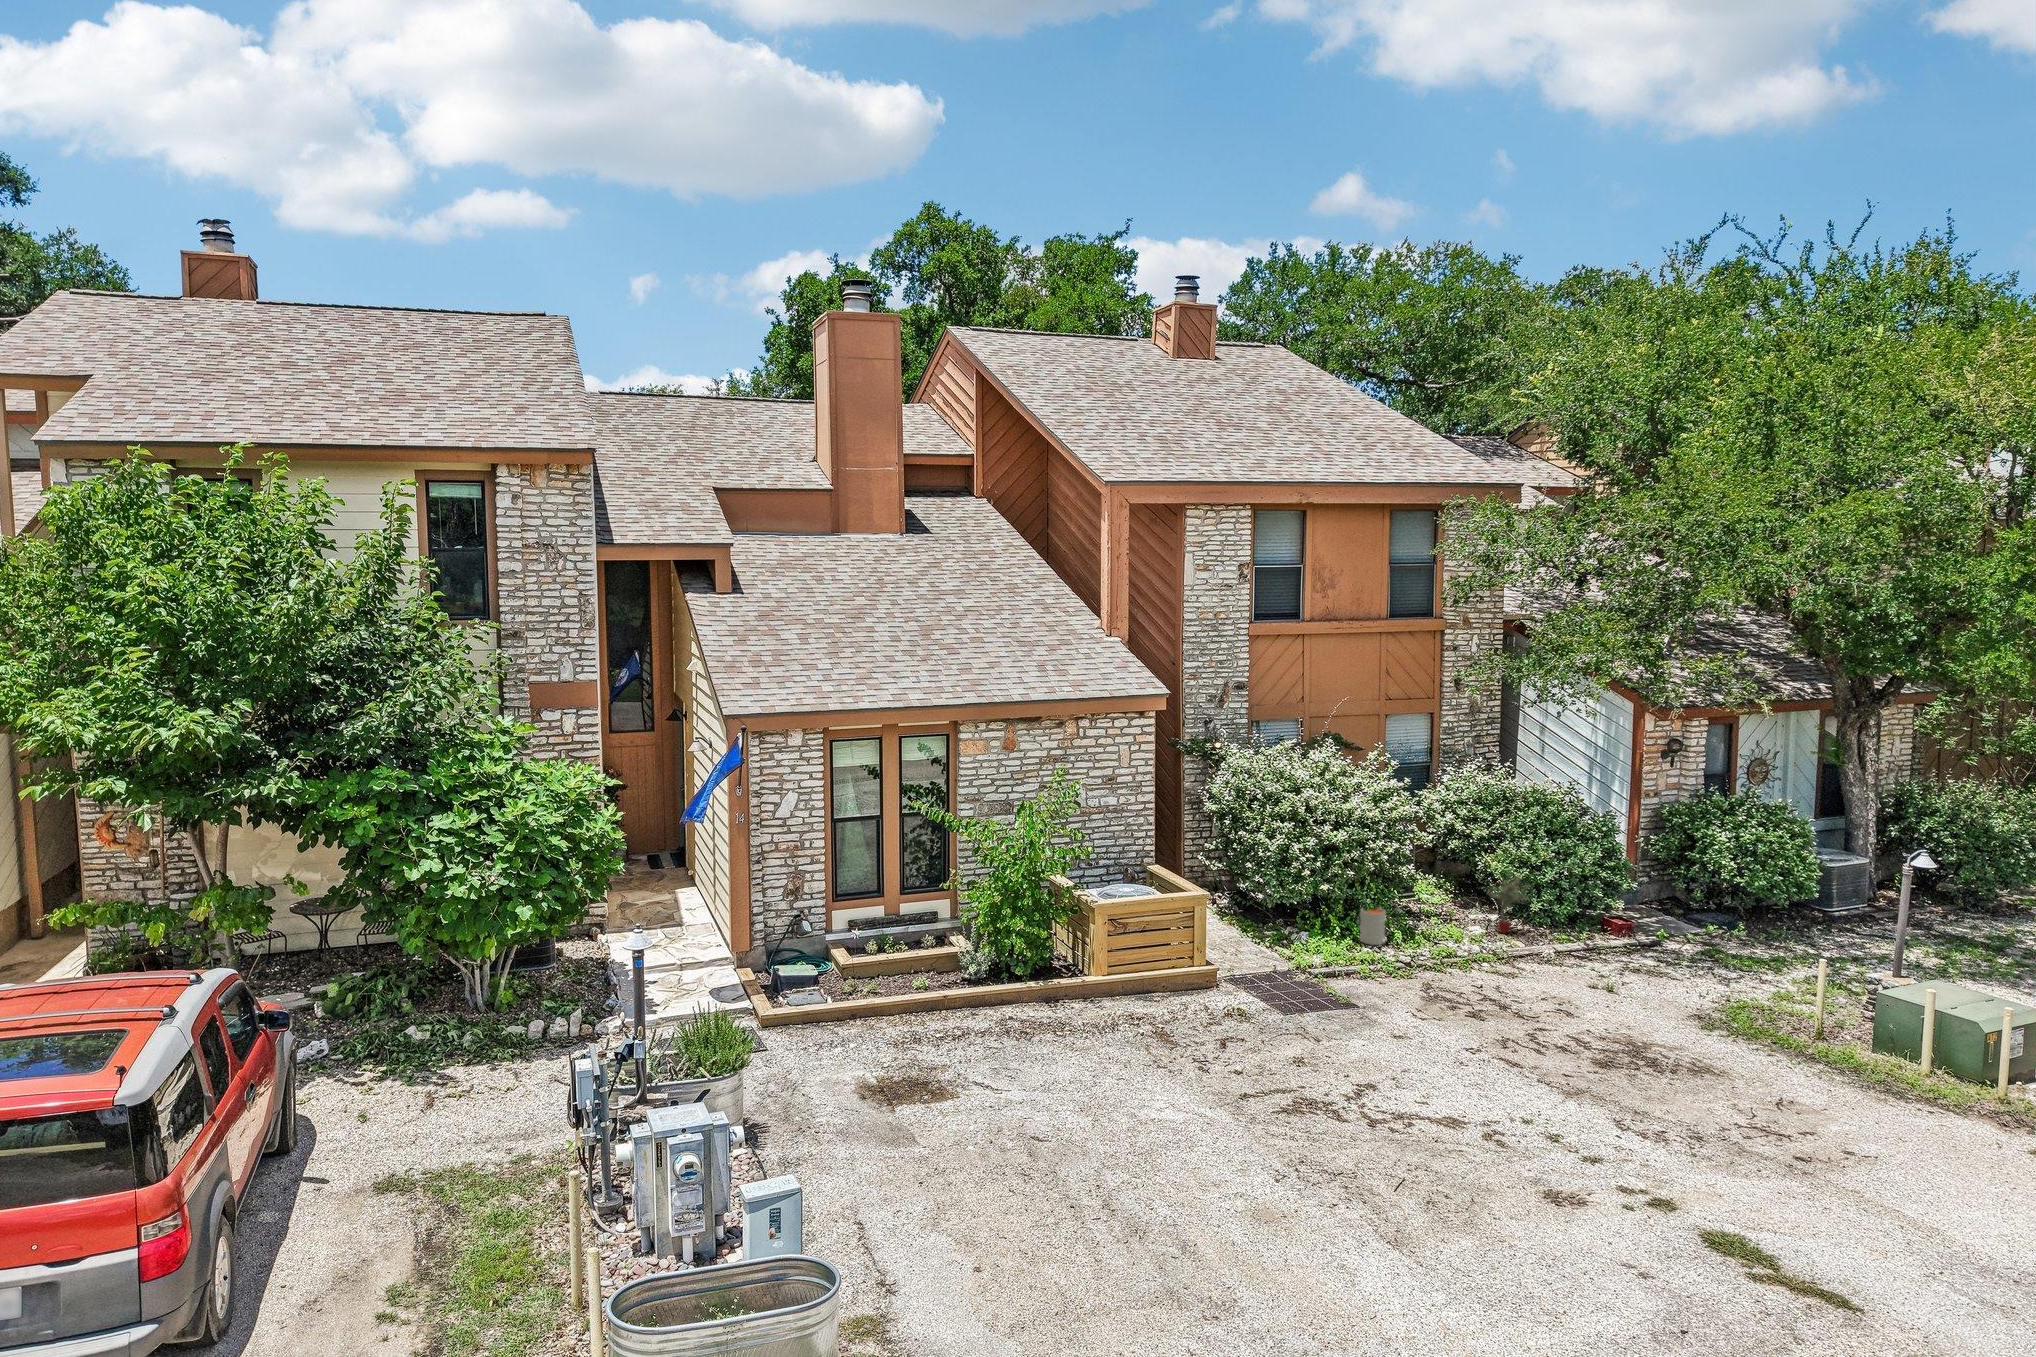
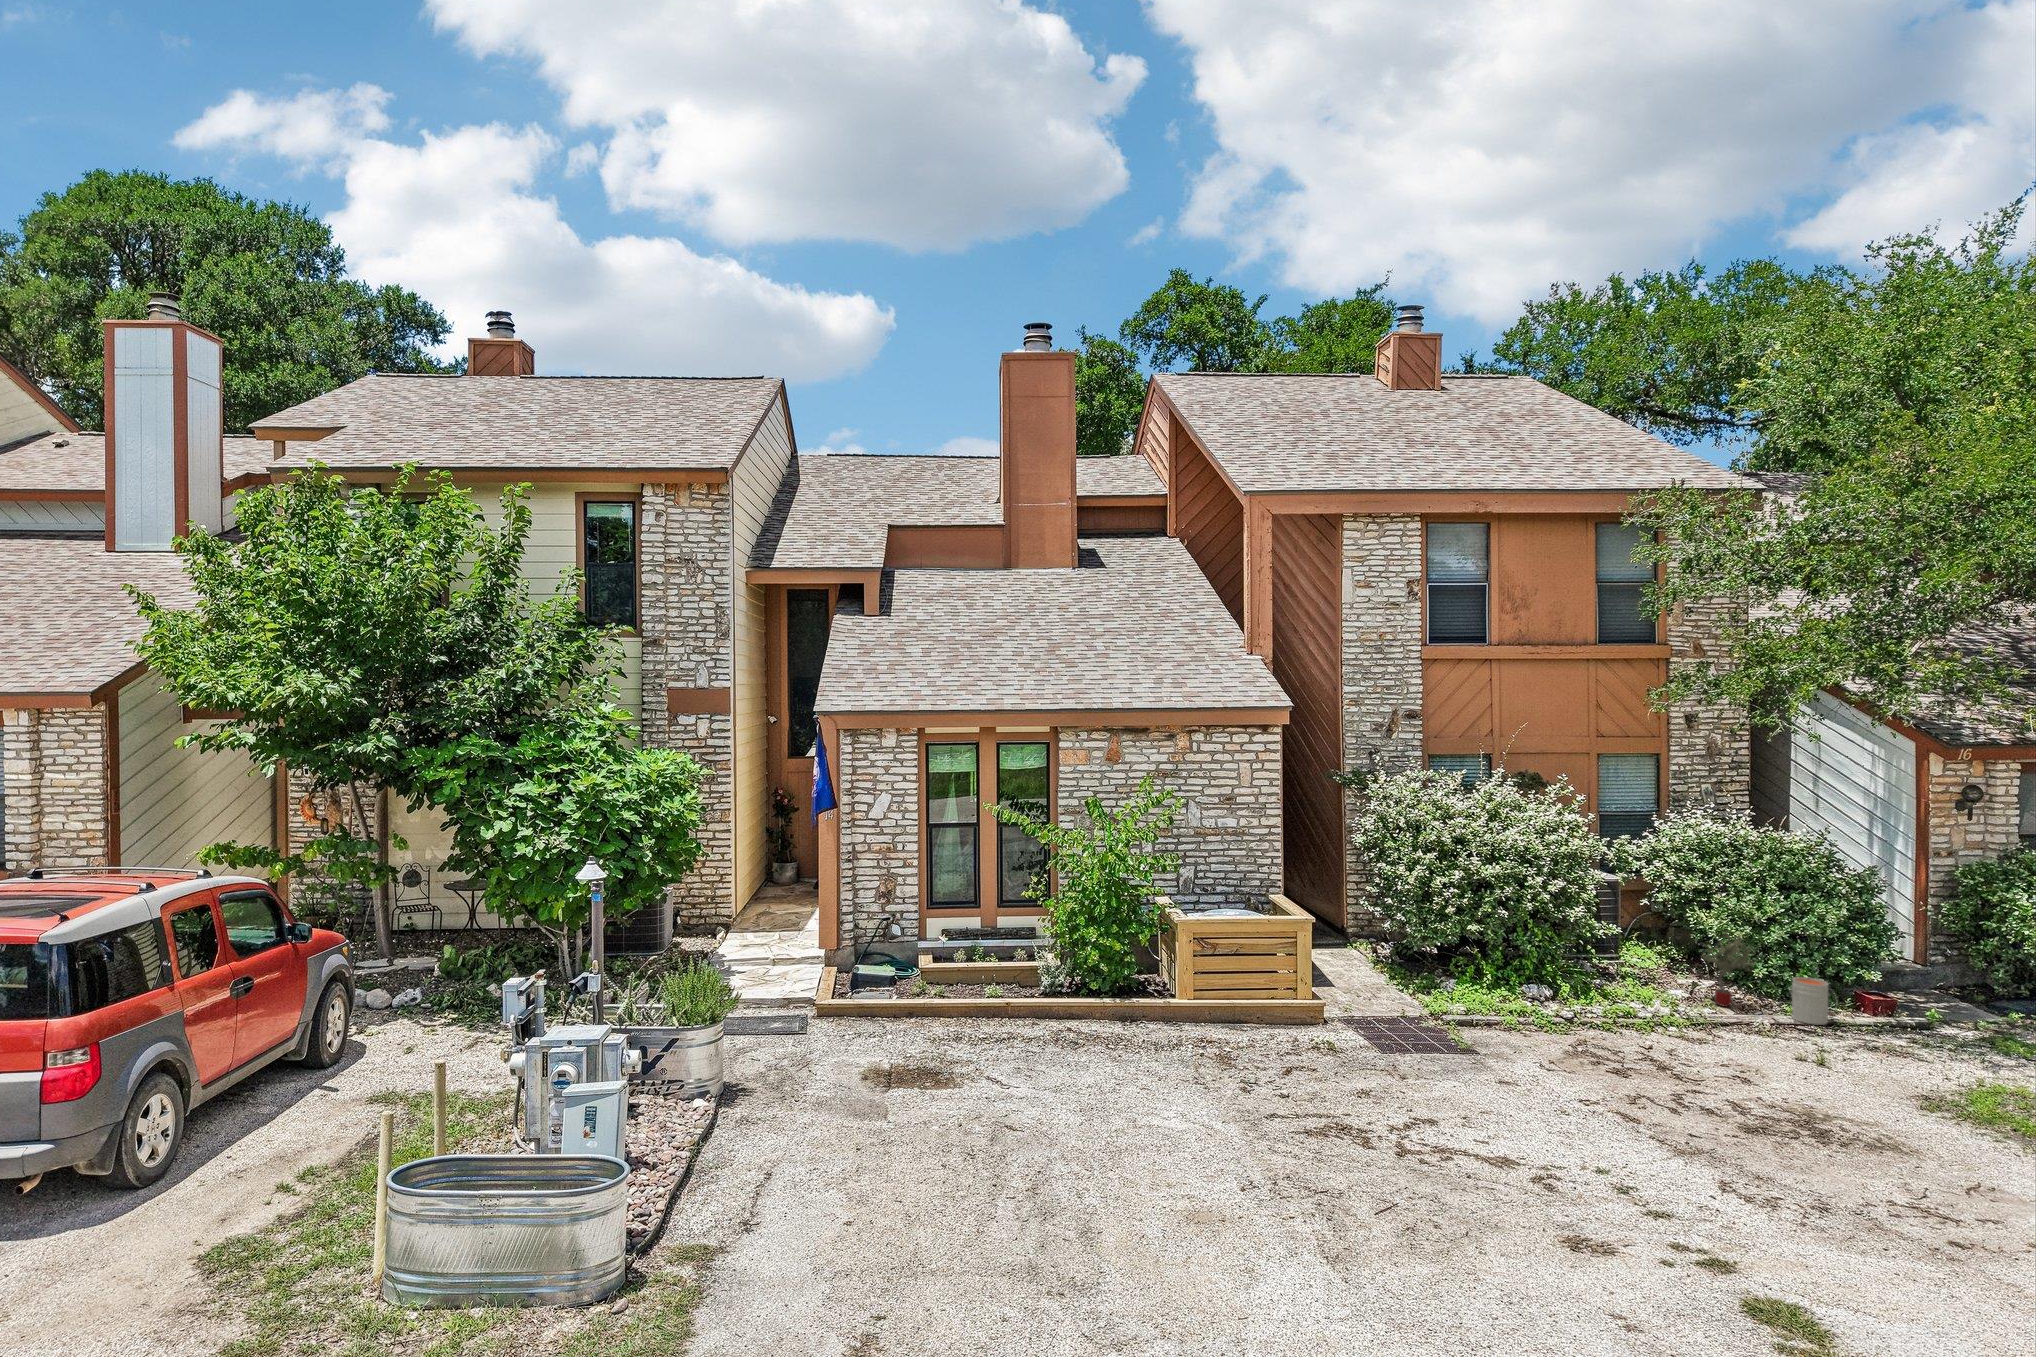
bucket: present [1360,908,1386,945] -> present [1791,977,1829,1025]

